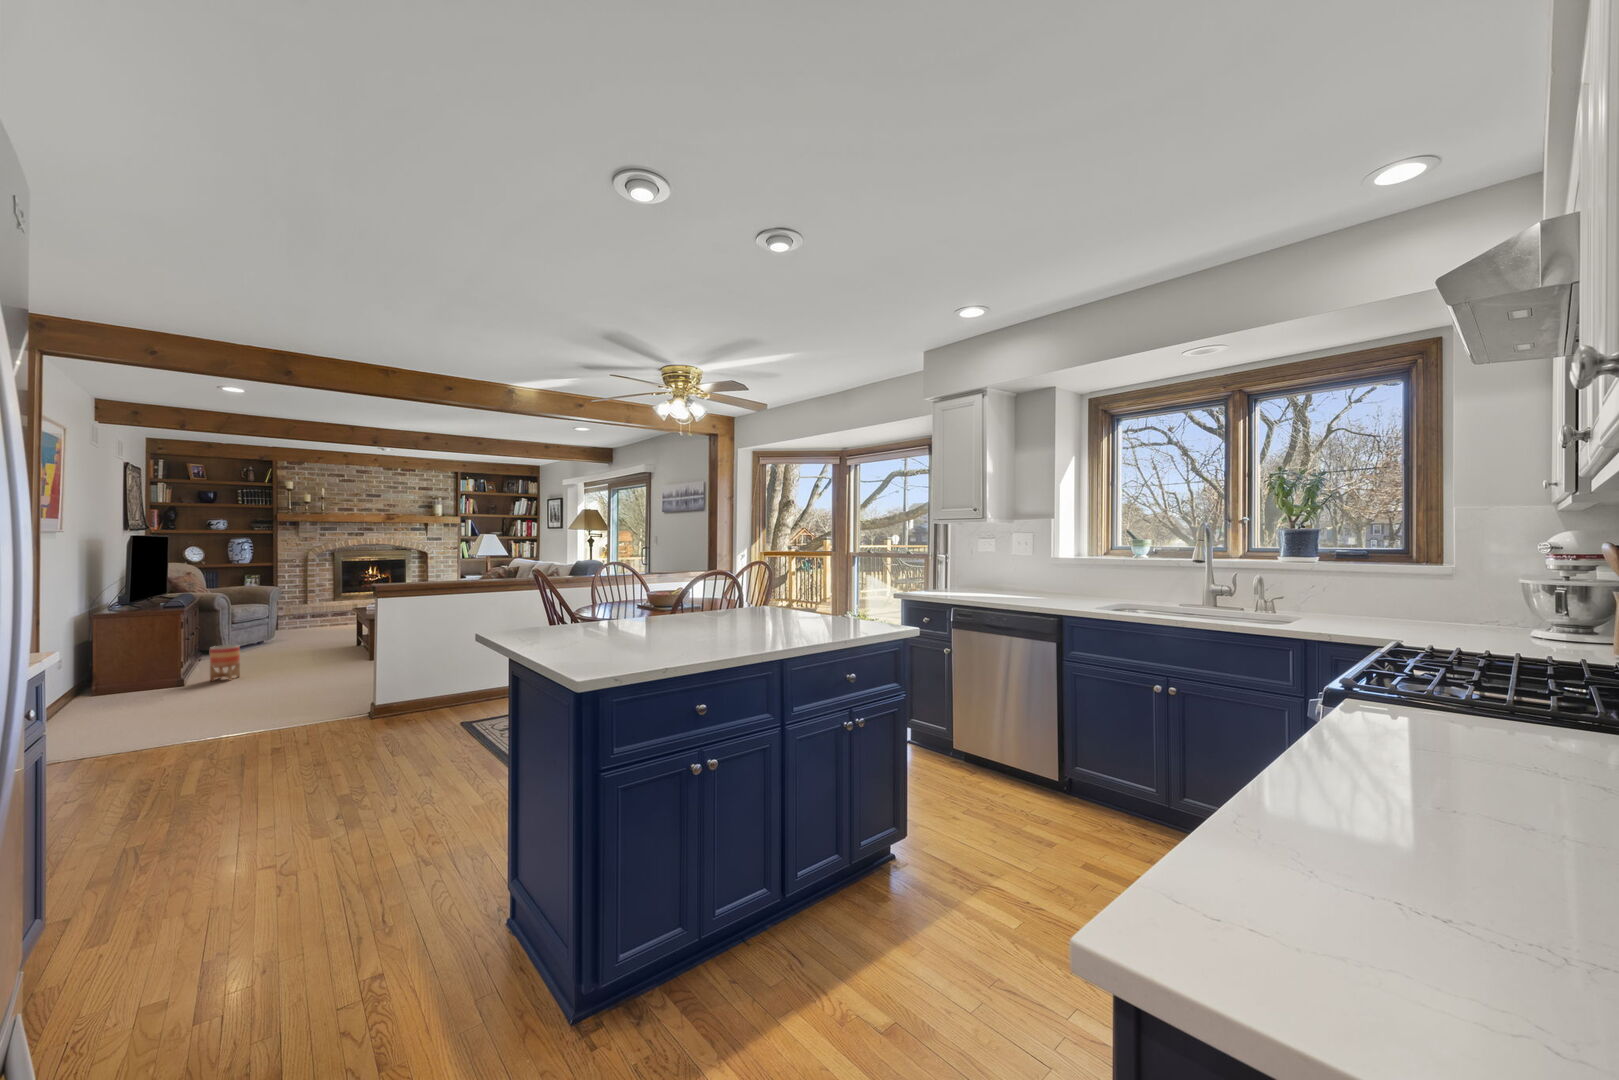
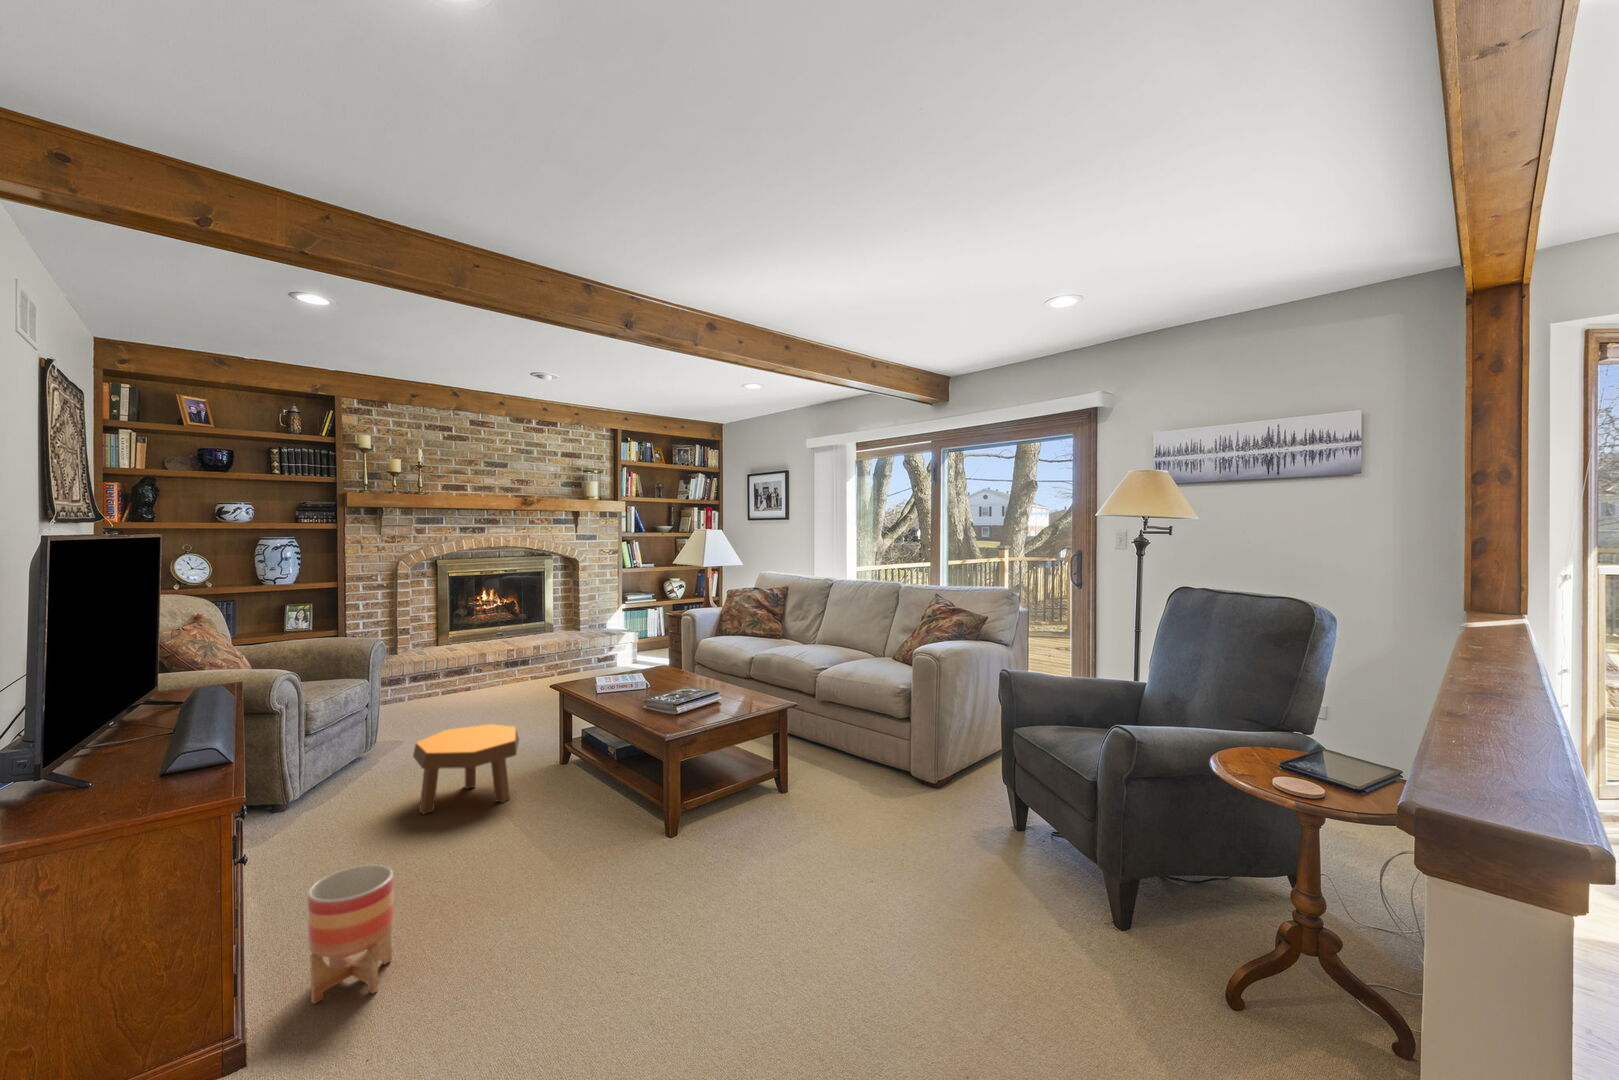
footstool: none [279,623,332,656] -> present [413,724,519,814]

